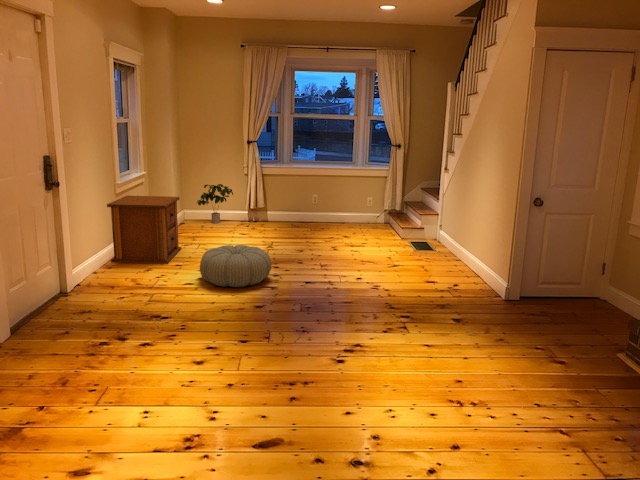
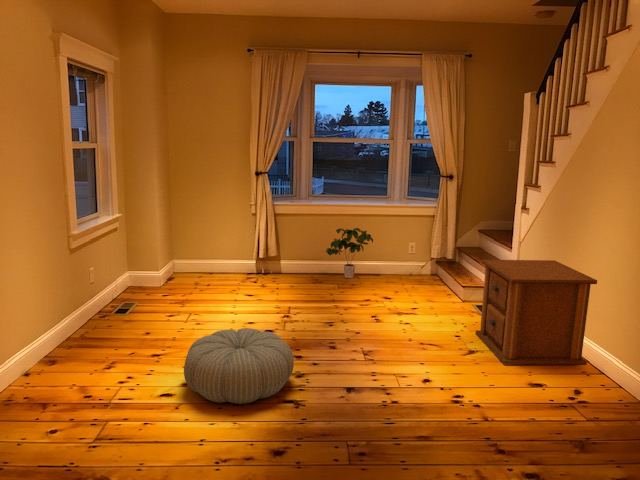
potted plant: present [197,184,233,223] -> present [326,228,373,278]
side table: present [107,196,182,264] -> present [475,260,597,365]

